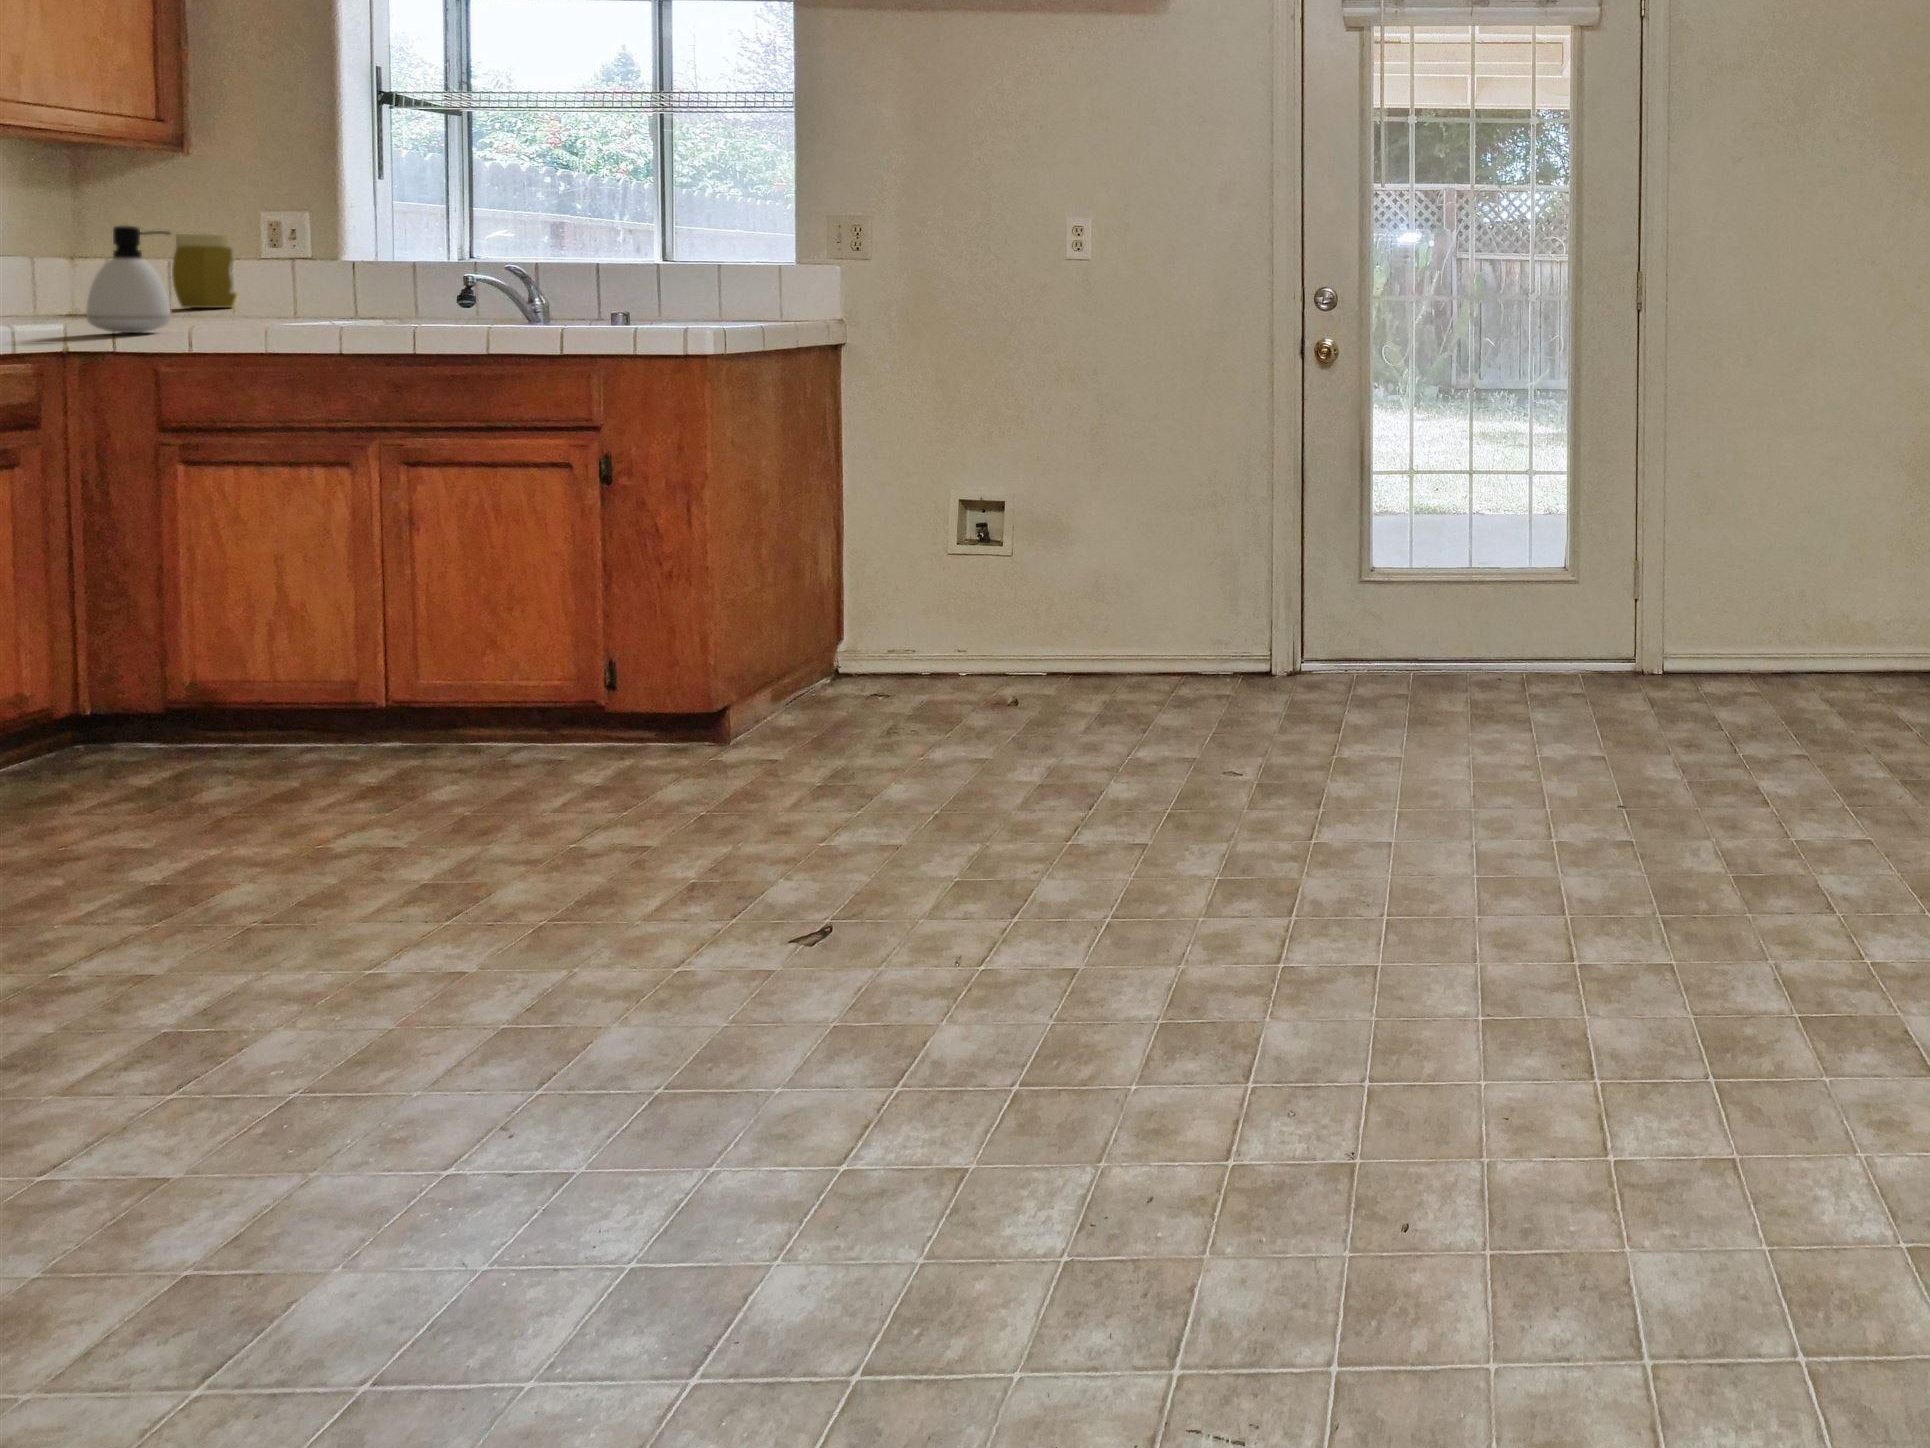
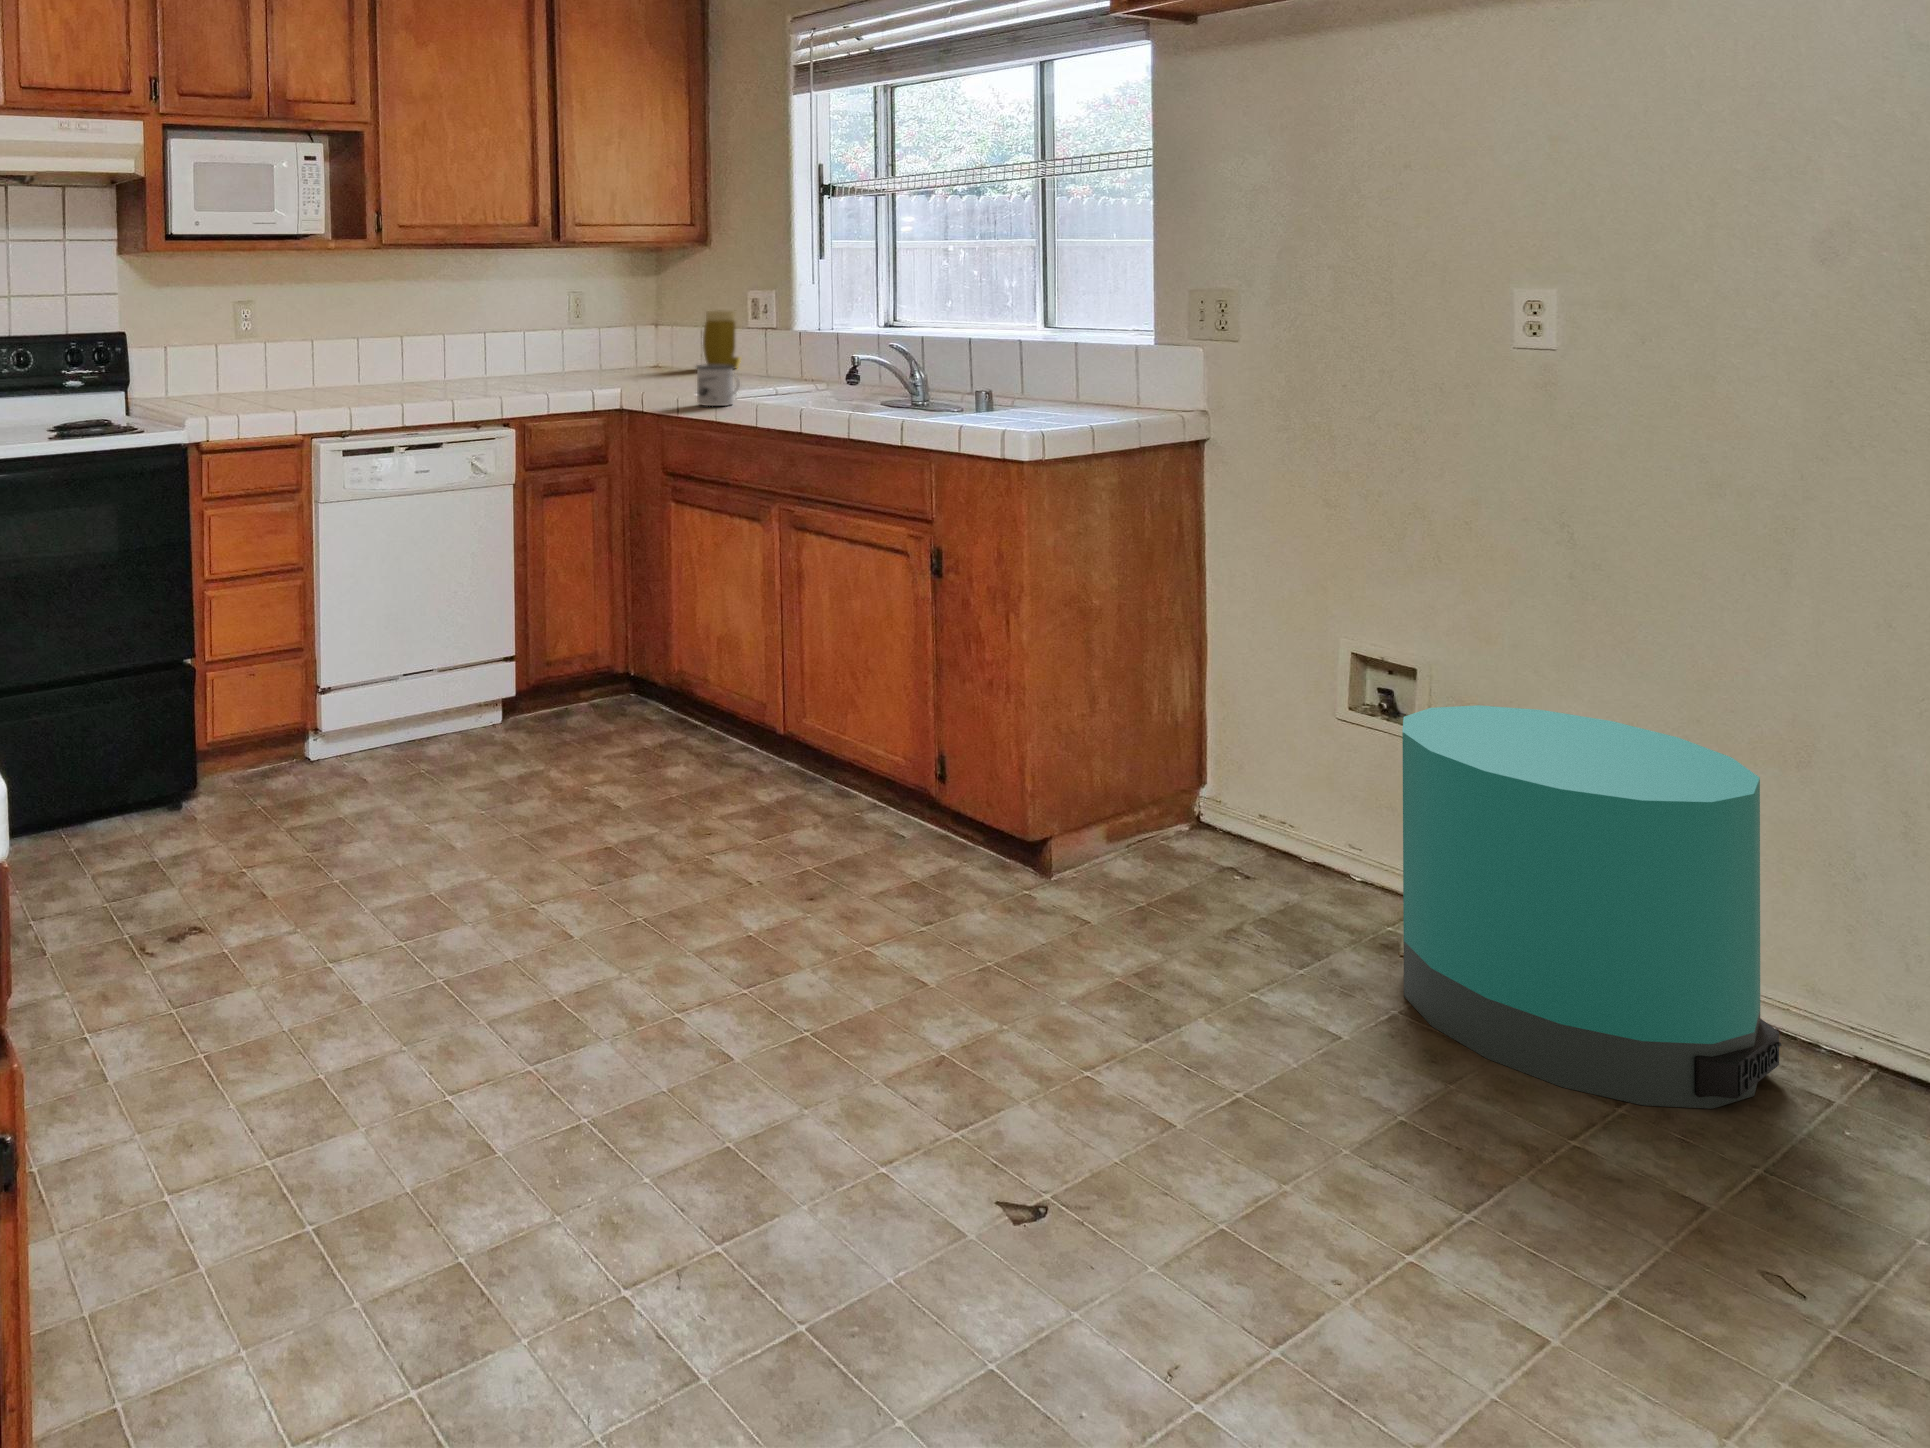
soap dispenser: present [86,226,171,333] -> none [633,318,678,400]
mug: none [216,284,296,333] -> present [696,364,740,406]
trash can: none [1014,506,1216,737] -> present [1402,705,1781,1109]

